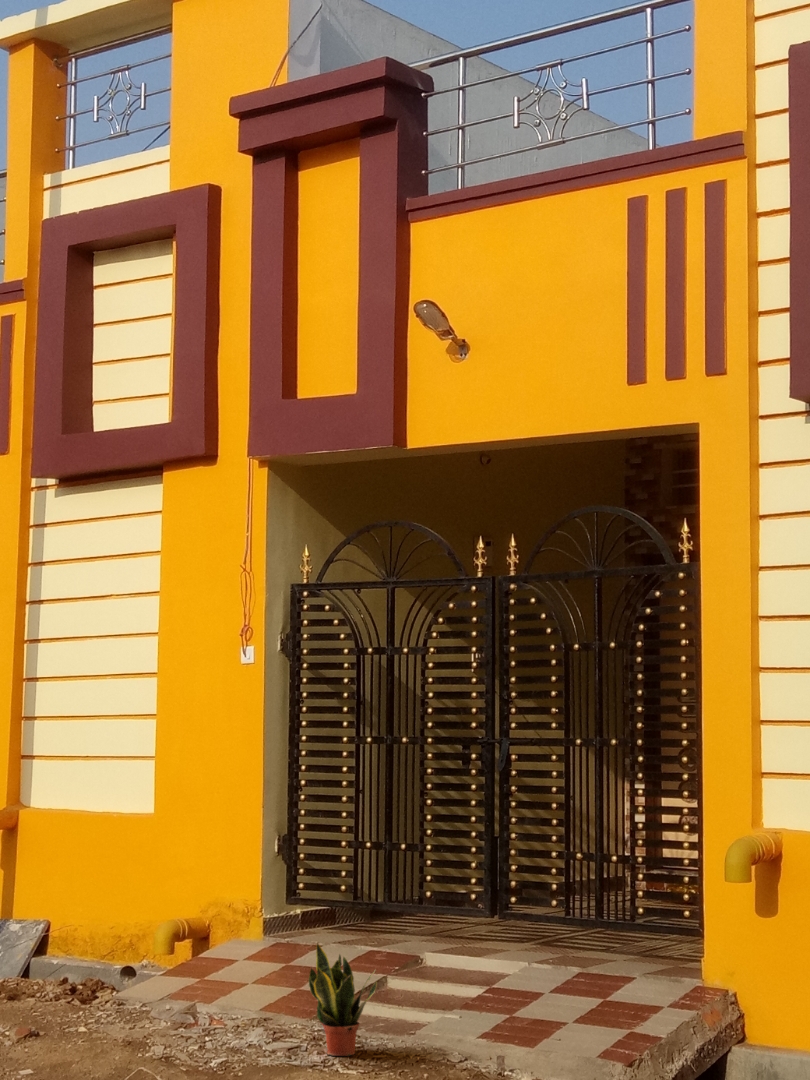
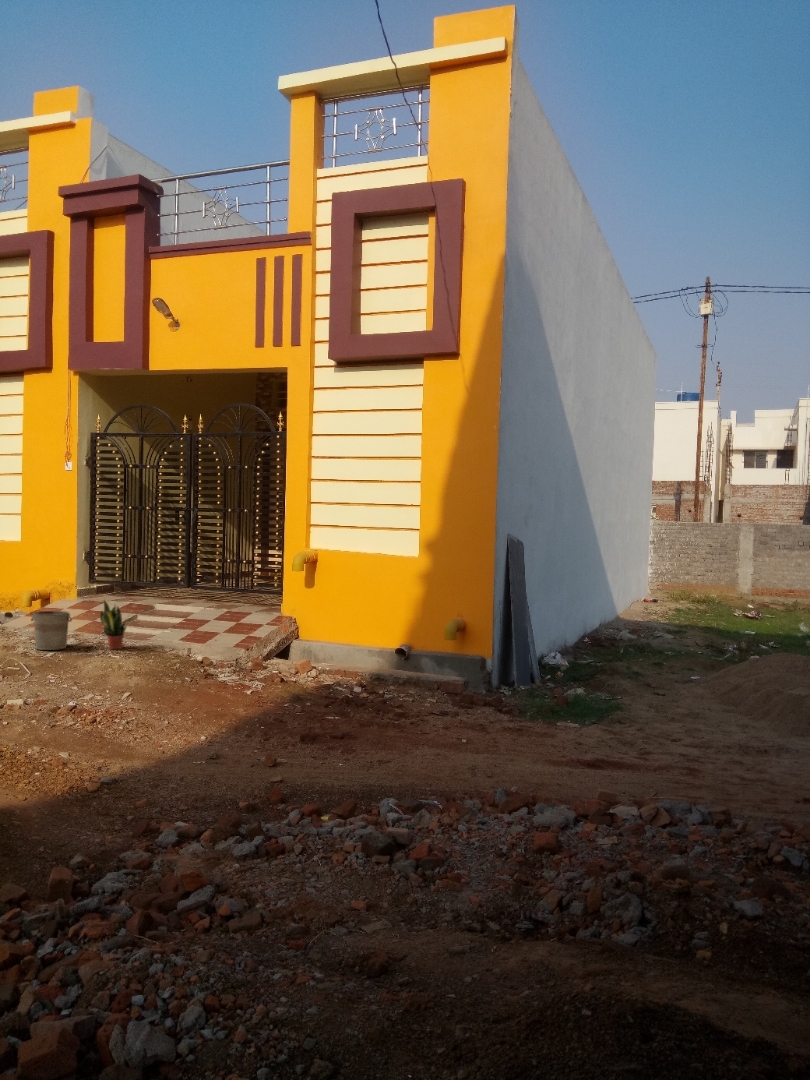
bucket: none [167,966,251,1053] -> present [30,611,72,650]

